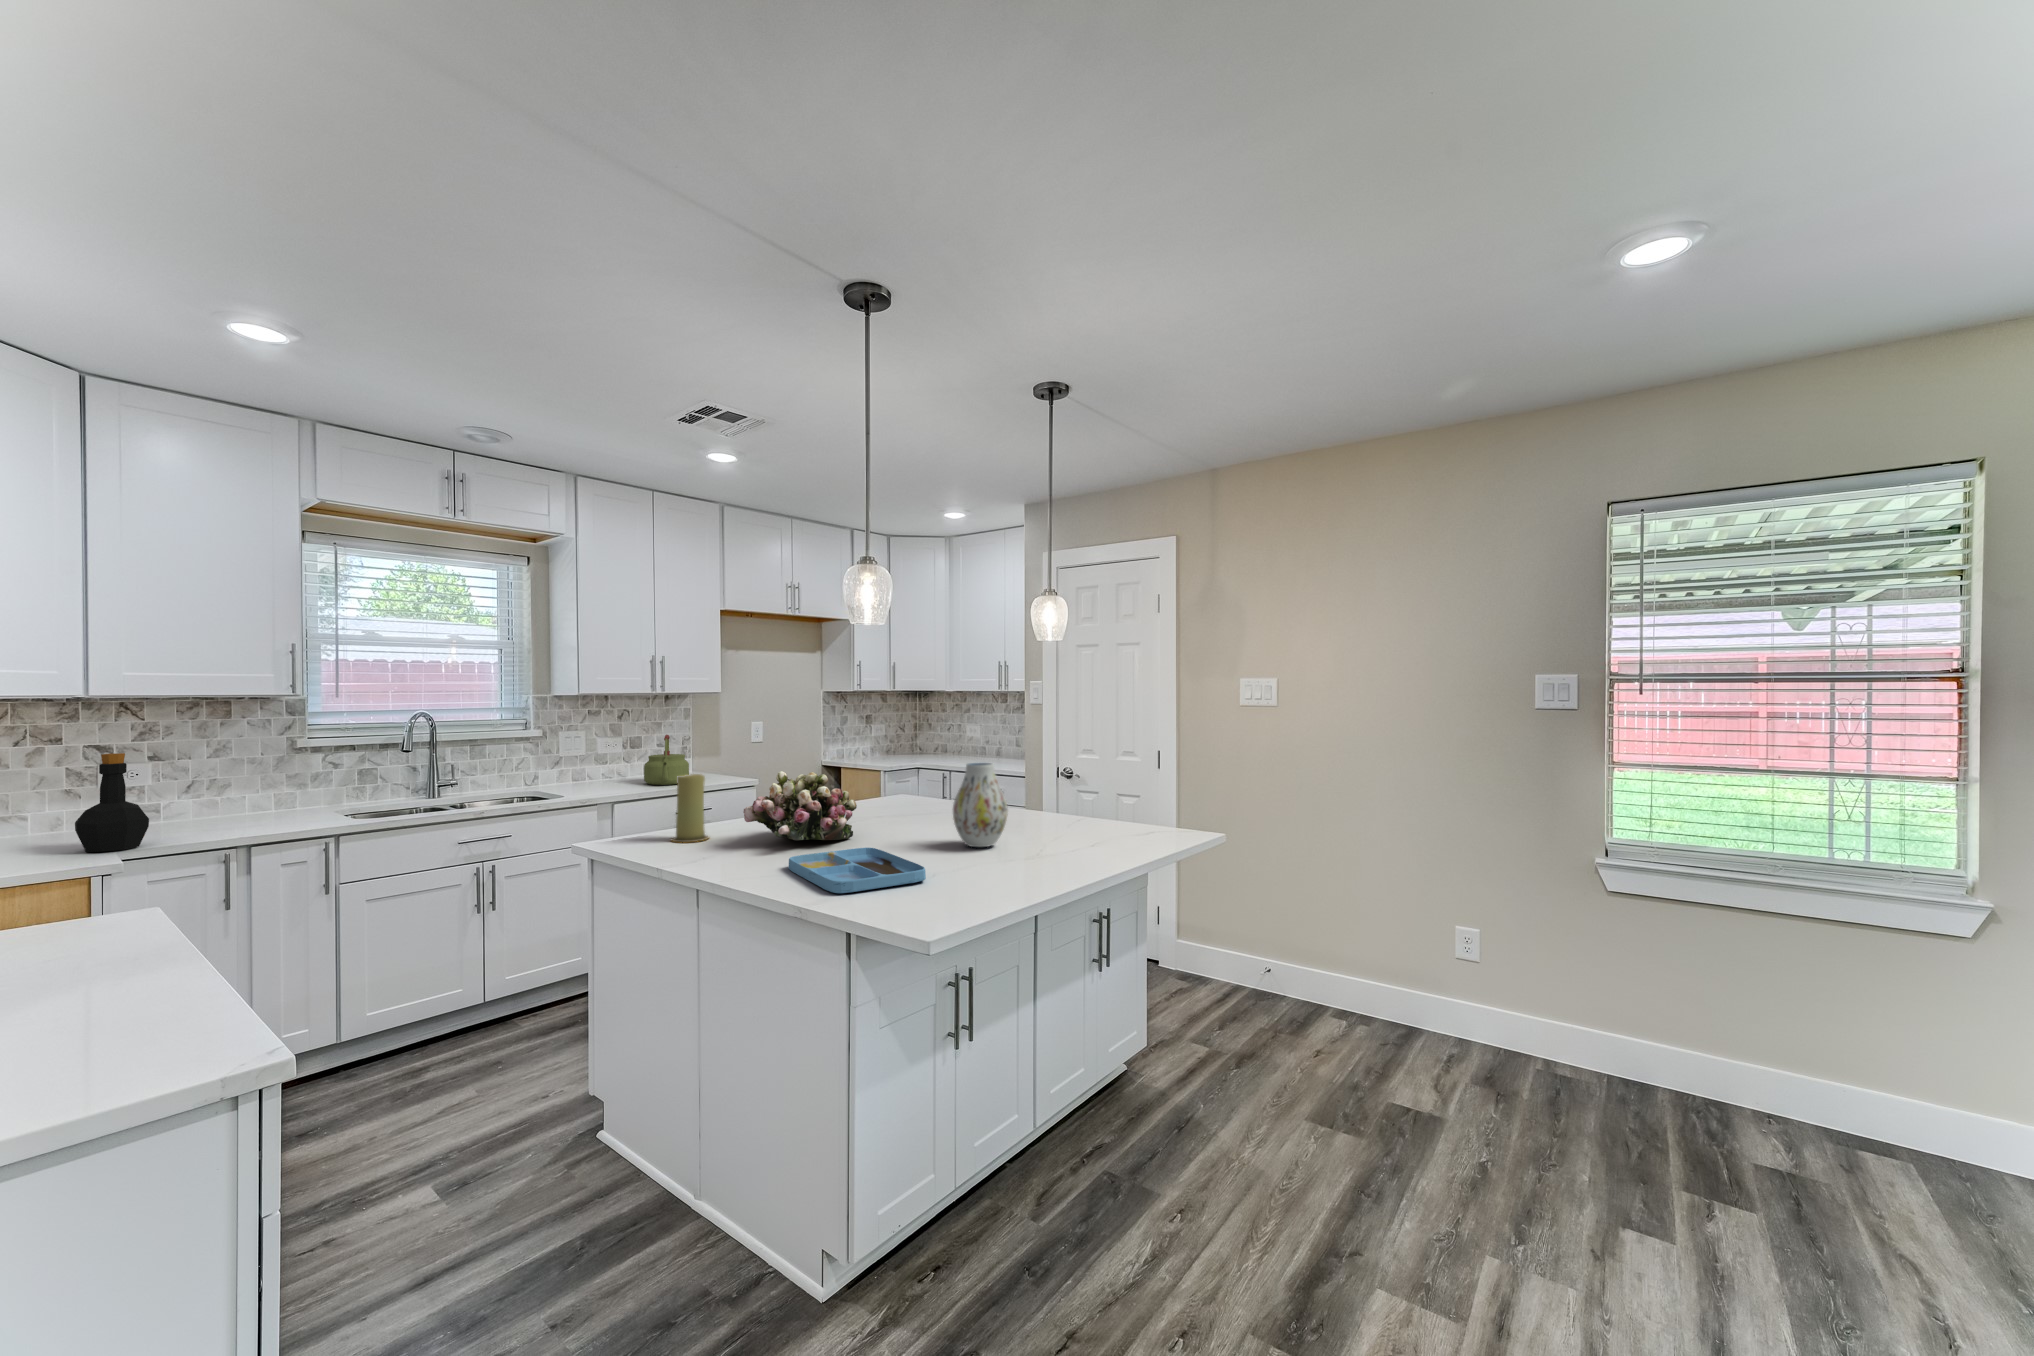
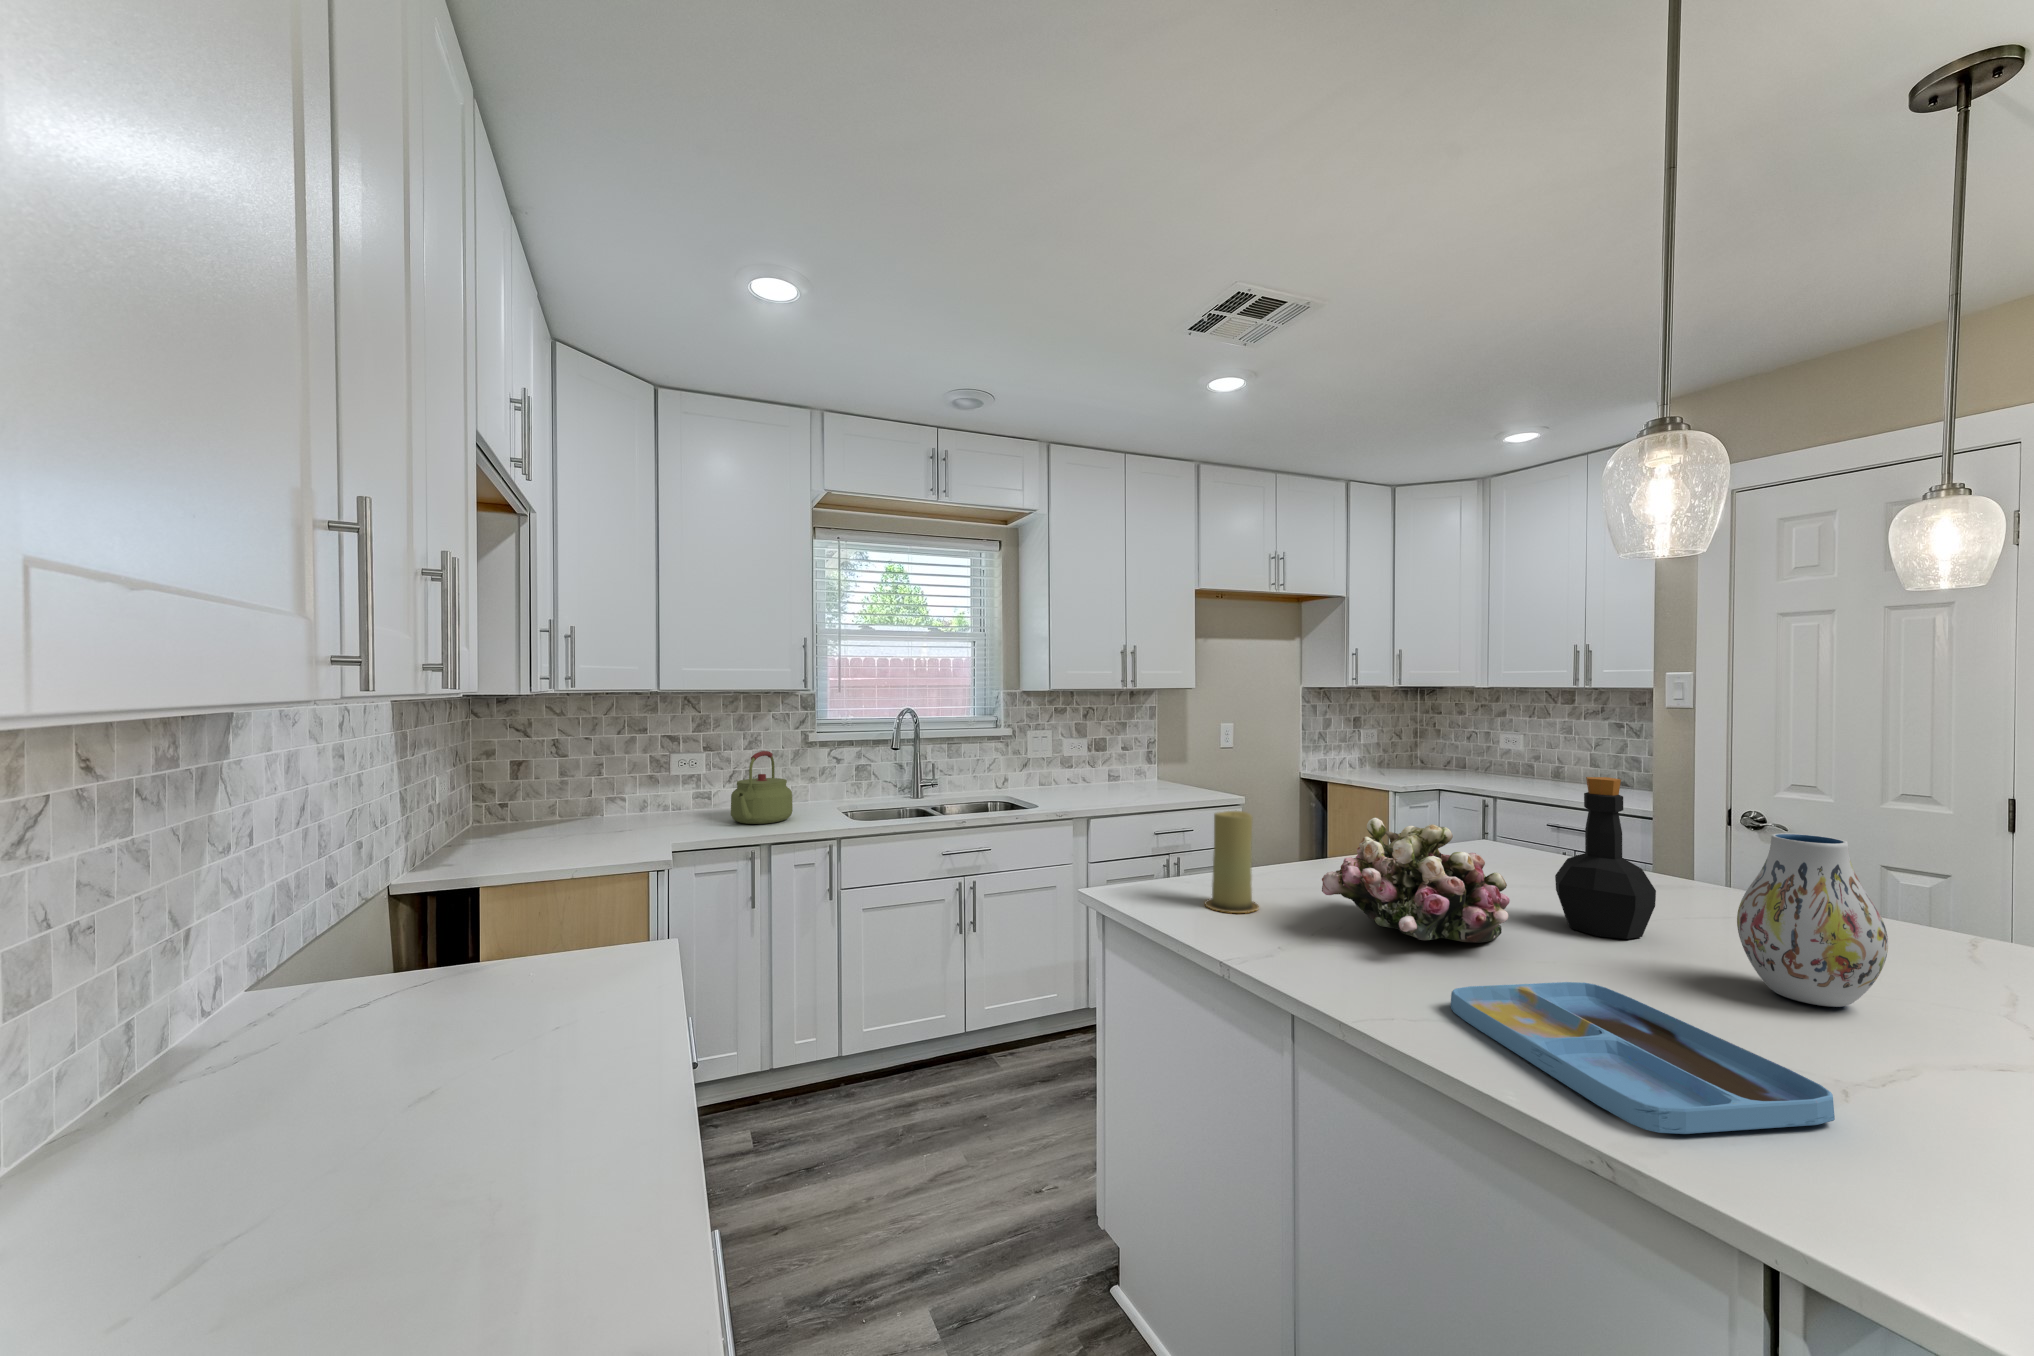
kettle: present [644,735,689,785] -> present [731,751,793,824]
bottle: present [75,753,149,852] -> present [1555,777,1656,939]

